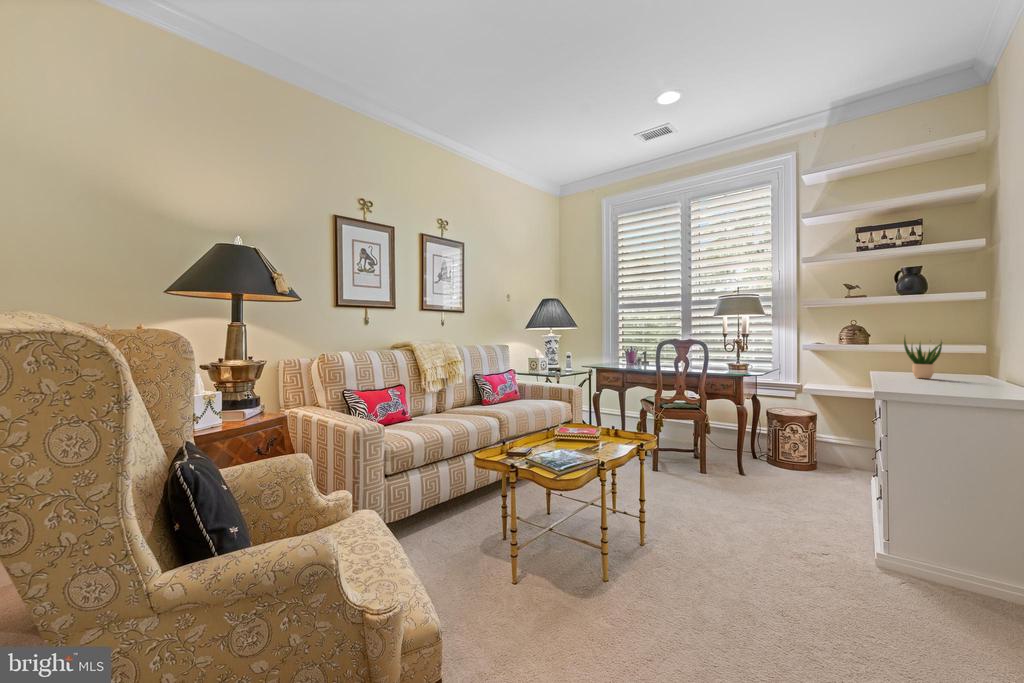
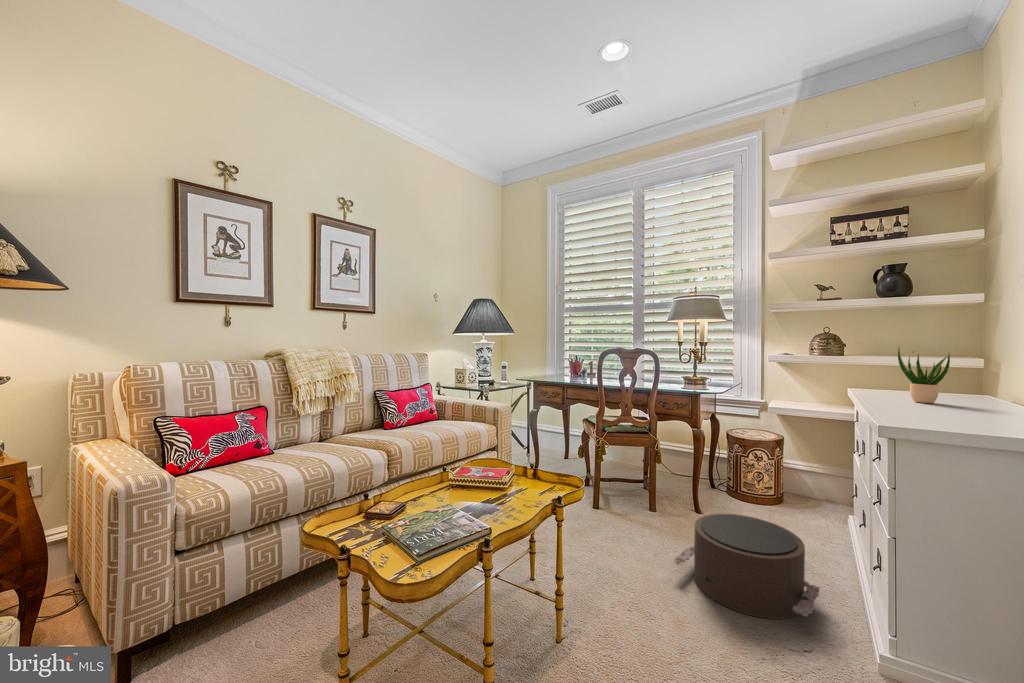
pouf: none [724,466,837,533] -> present [674,514,820,619]

